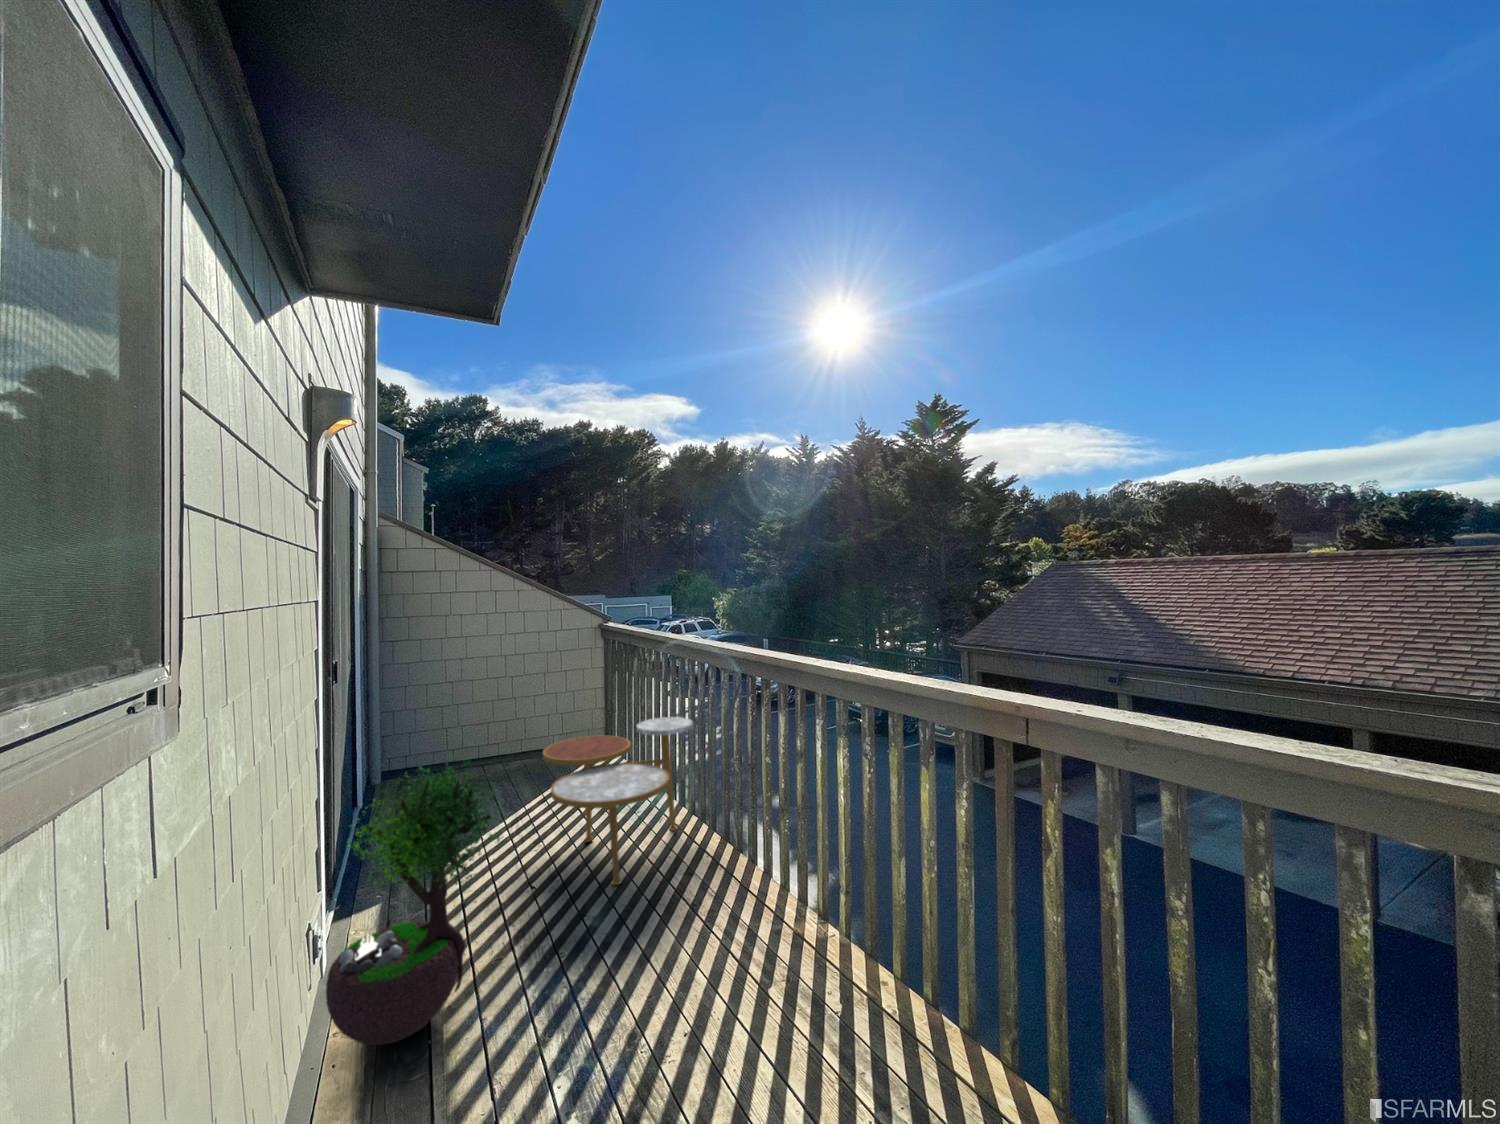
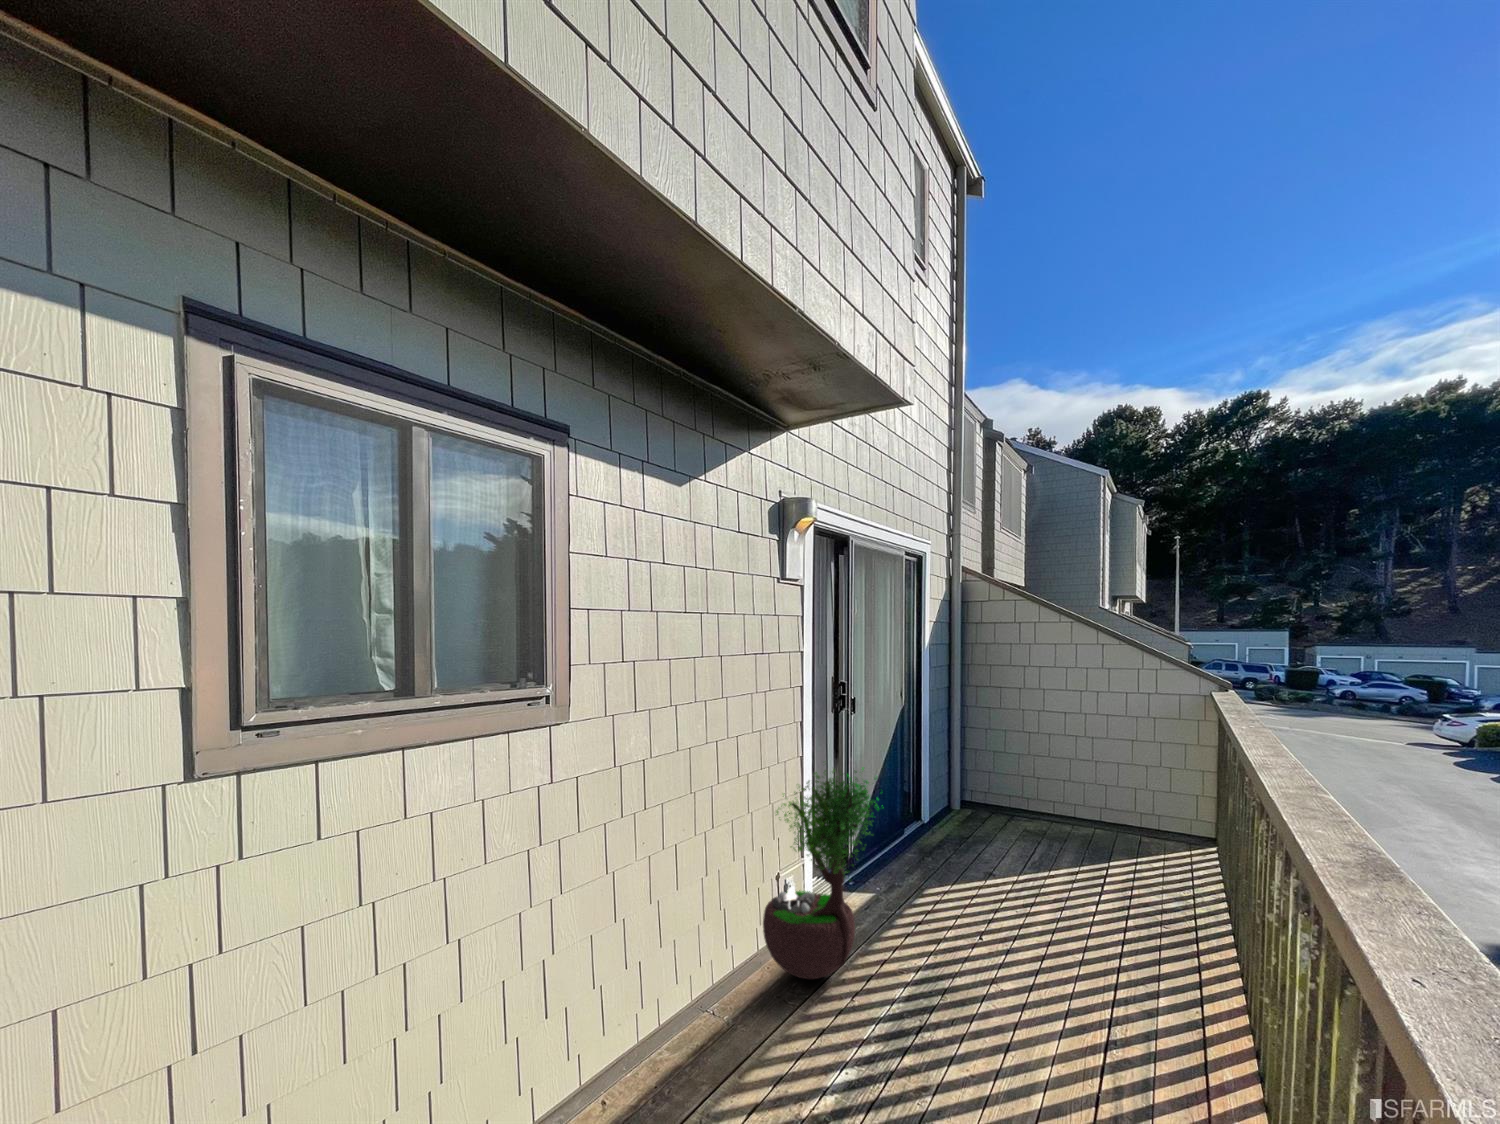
side table: present [543,717,693,885] -> none [997,803,1221,977]

